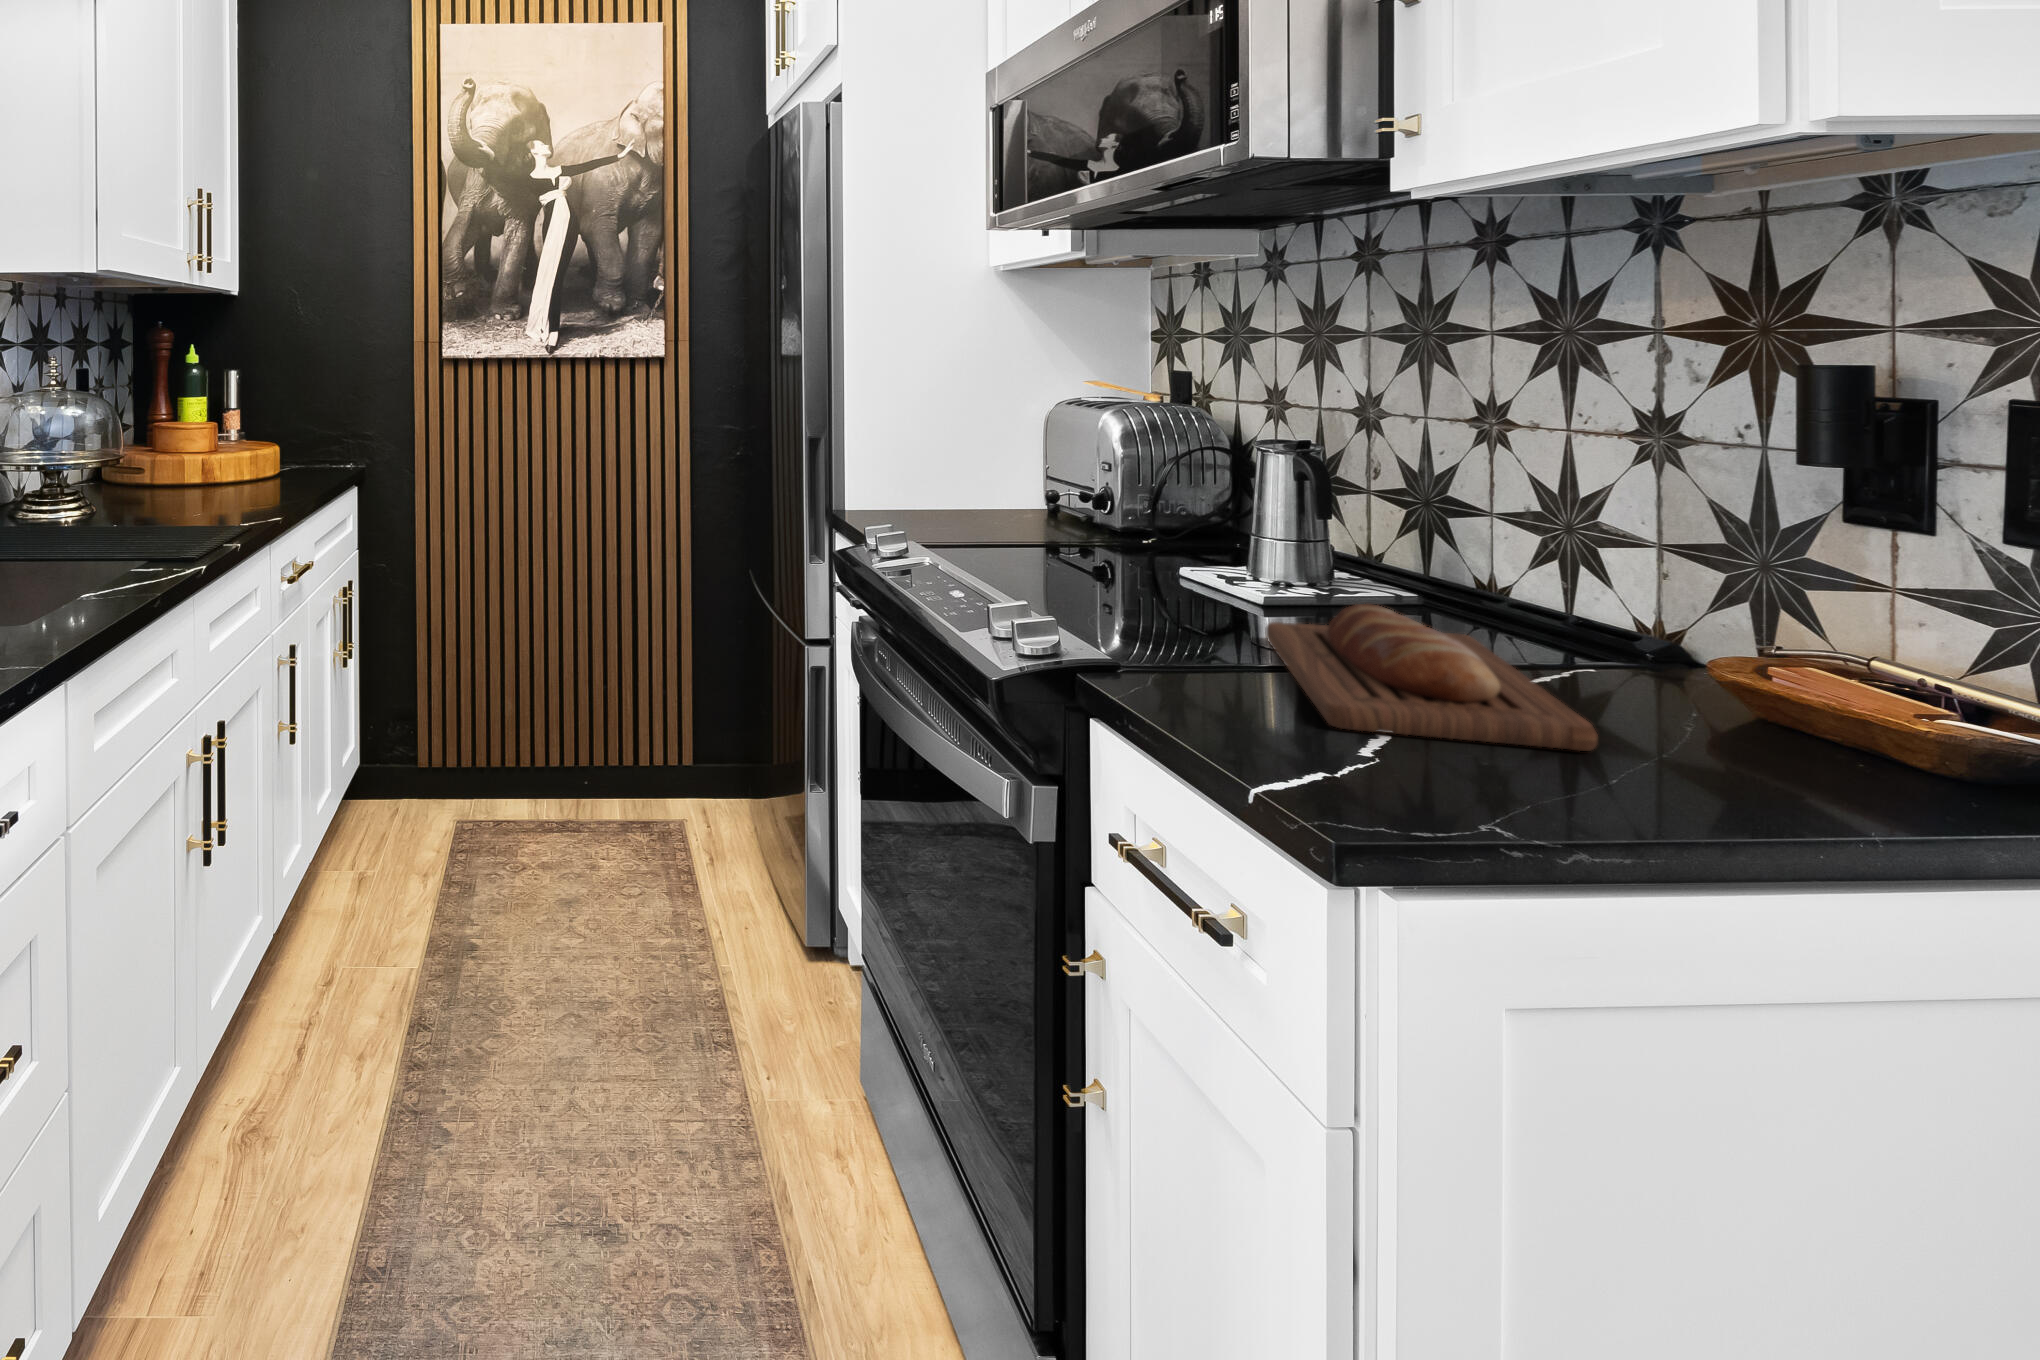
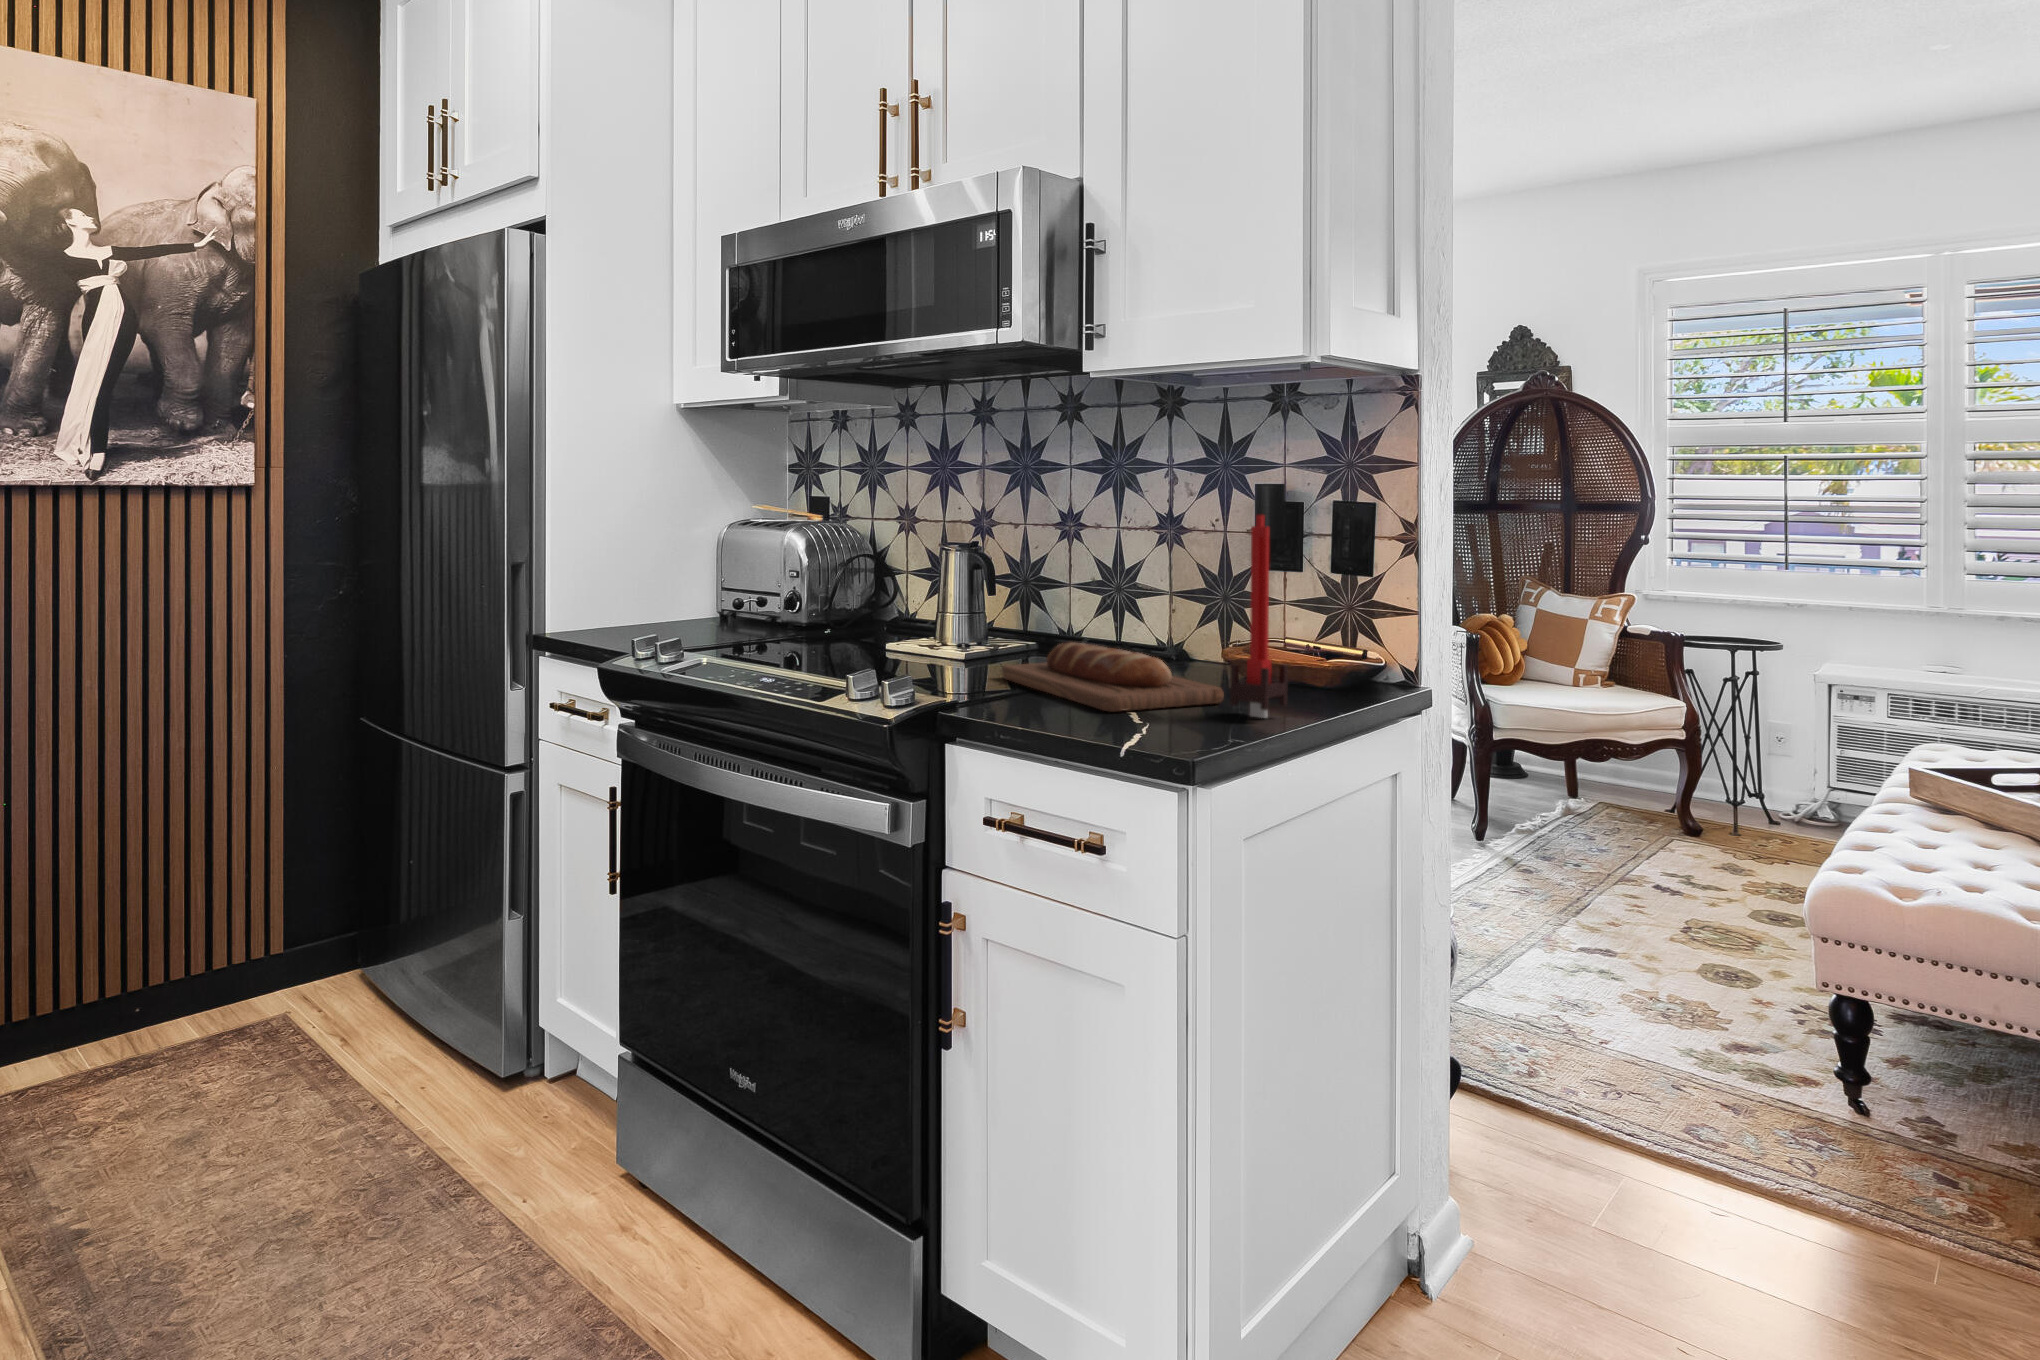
candle: none [1560,441,1694,801] -> present [1230,515,1288,718]

